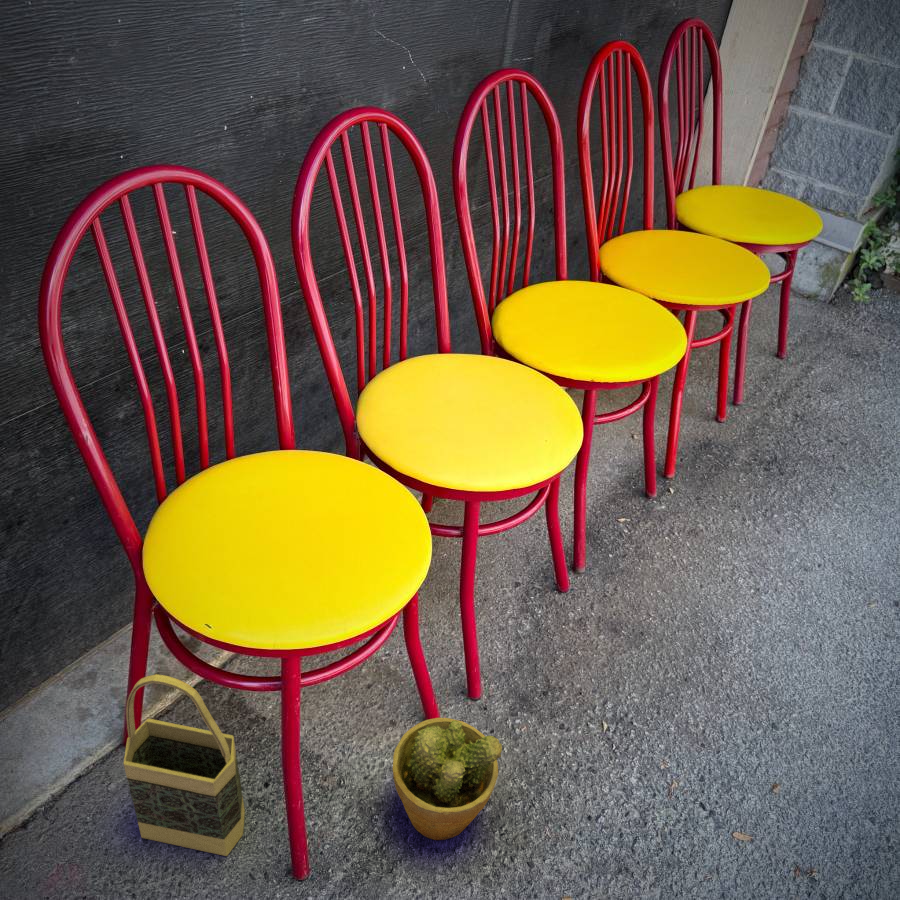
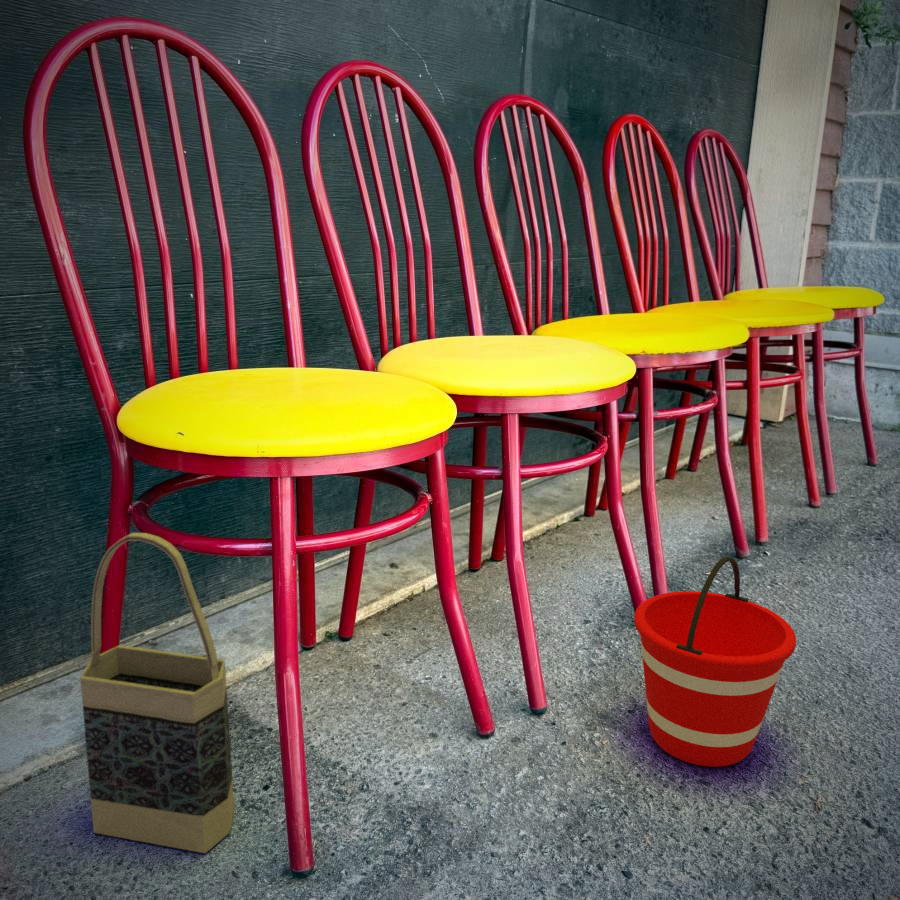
bucket: none [553,609,676,754] -> present [634,557,796,767]
potted plant: present [393,718,502,840] -> none [431,653,575,845]

